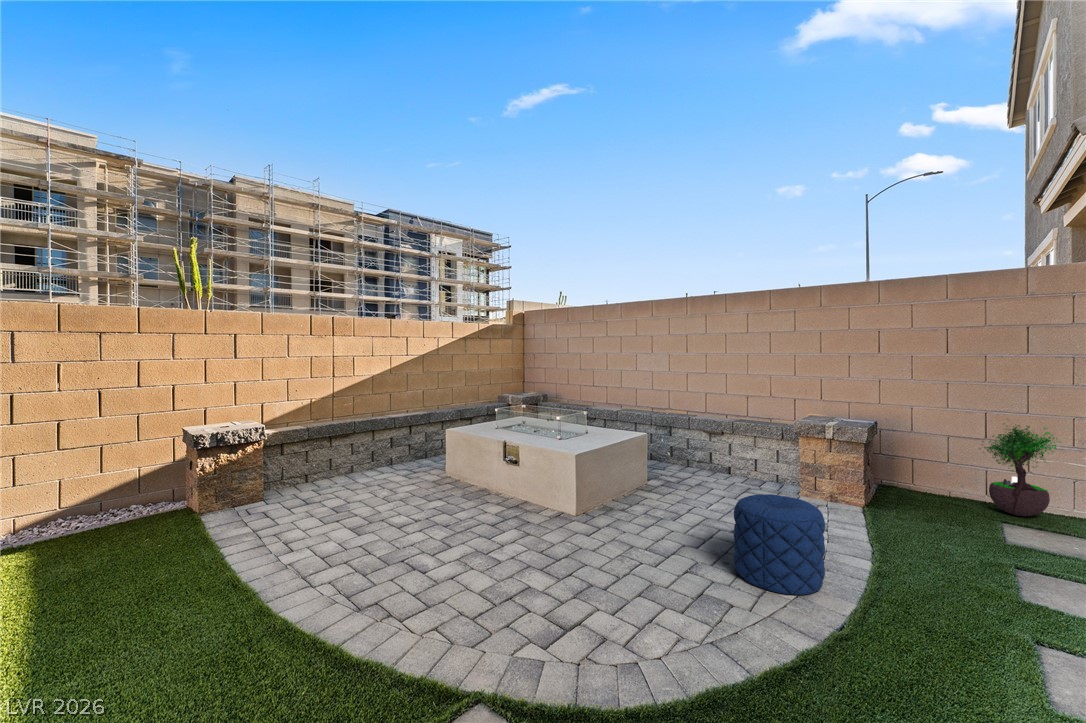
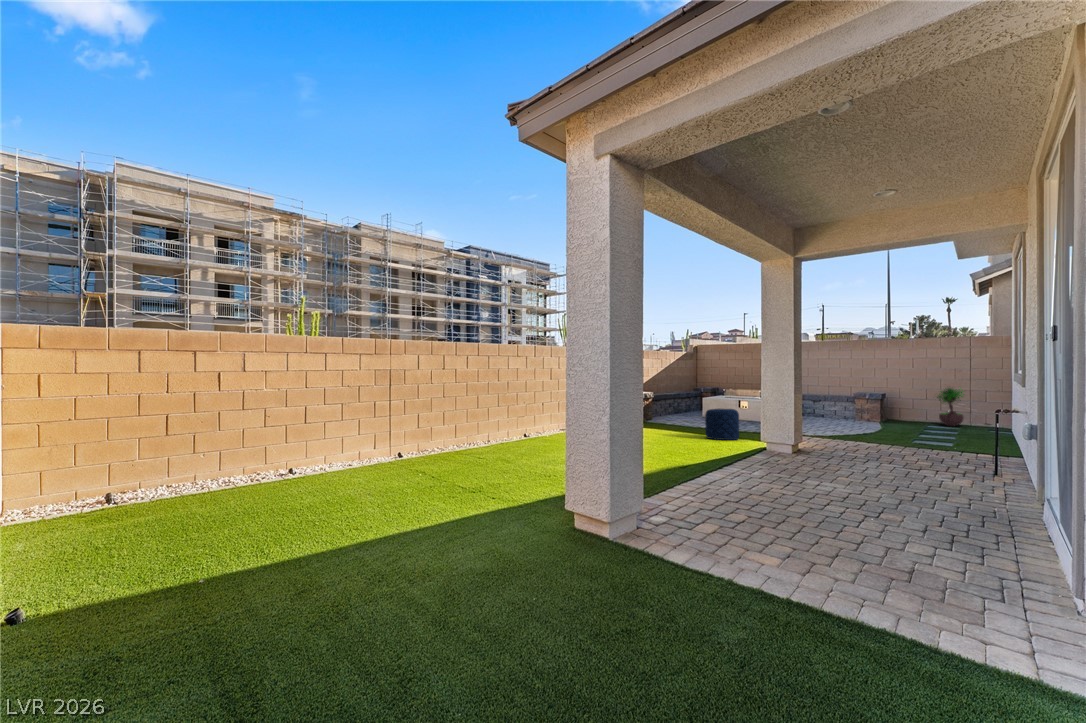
pouf: present [734,494,825,595] -> present [705,409,739,440]

